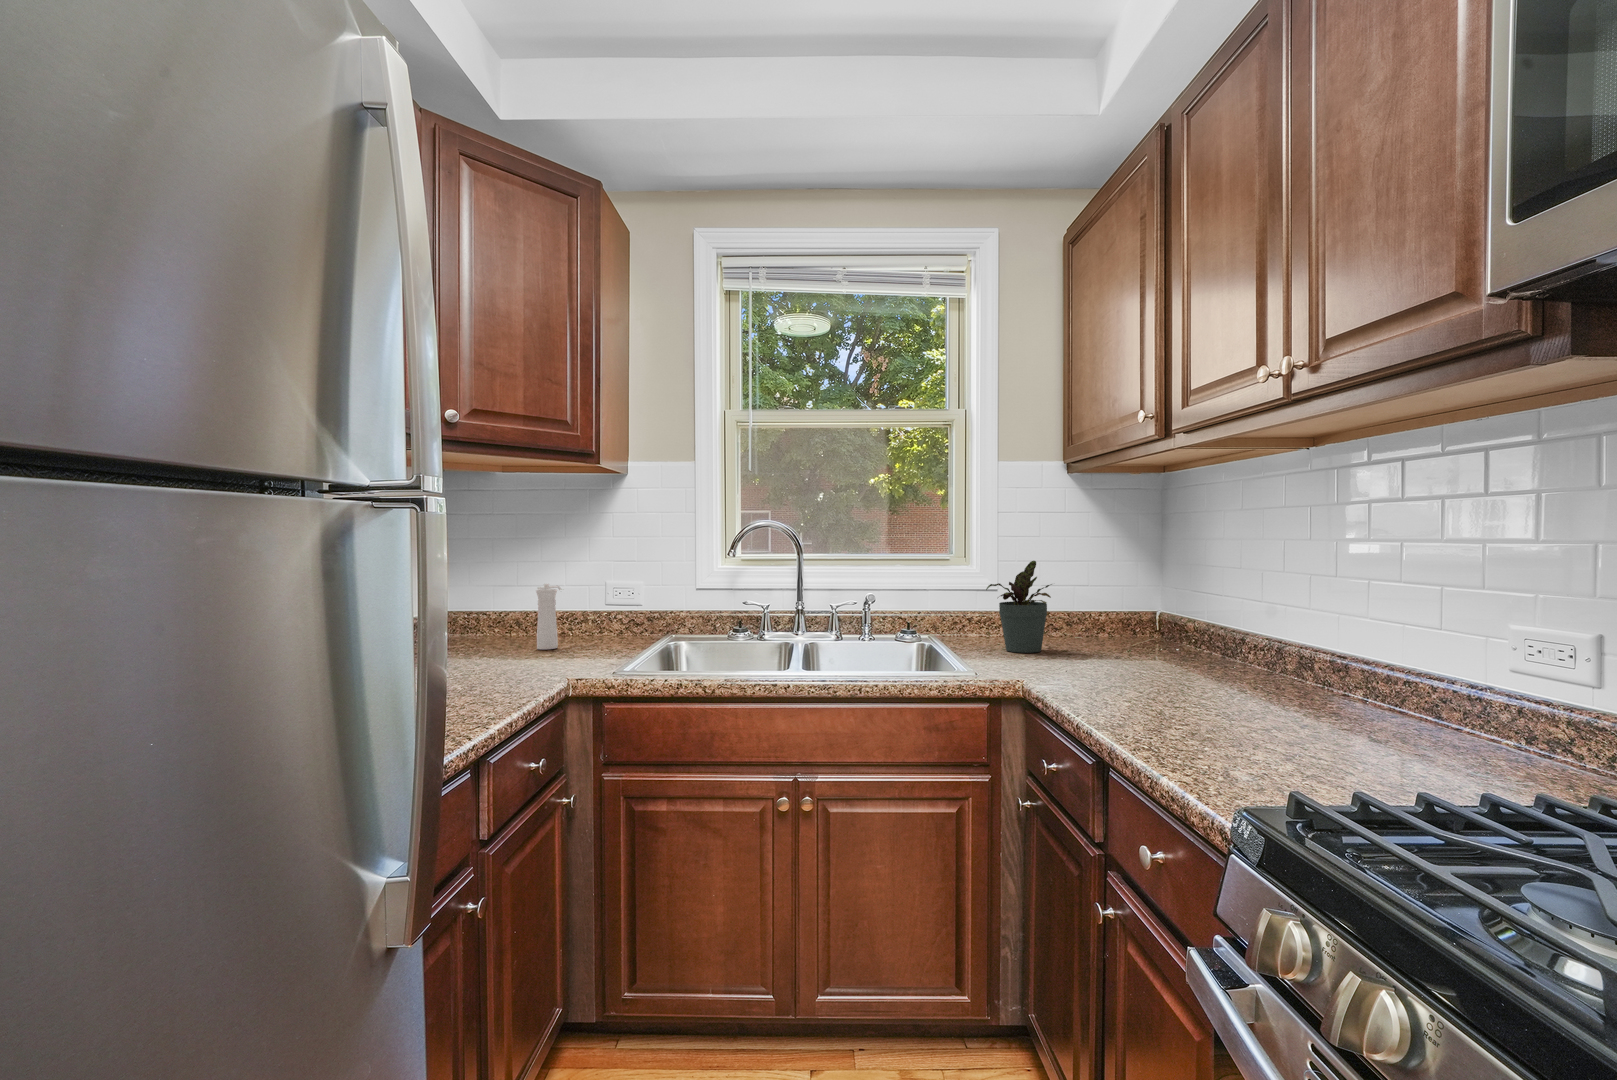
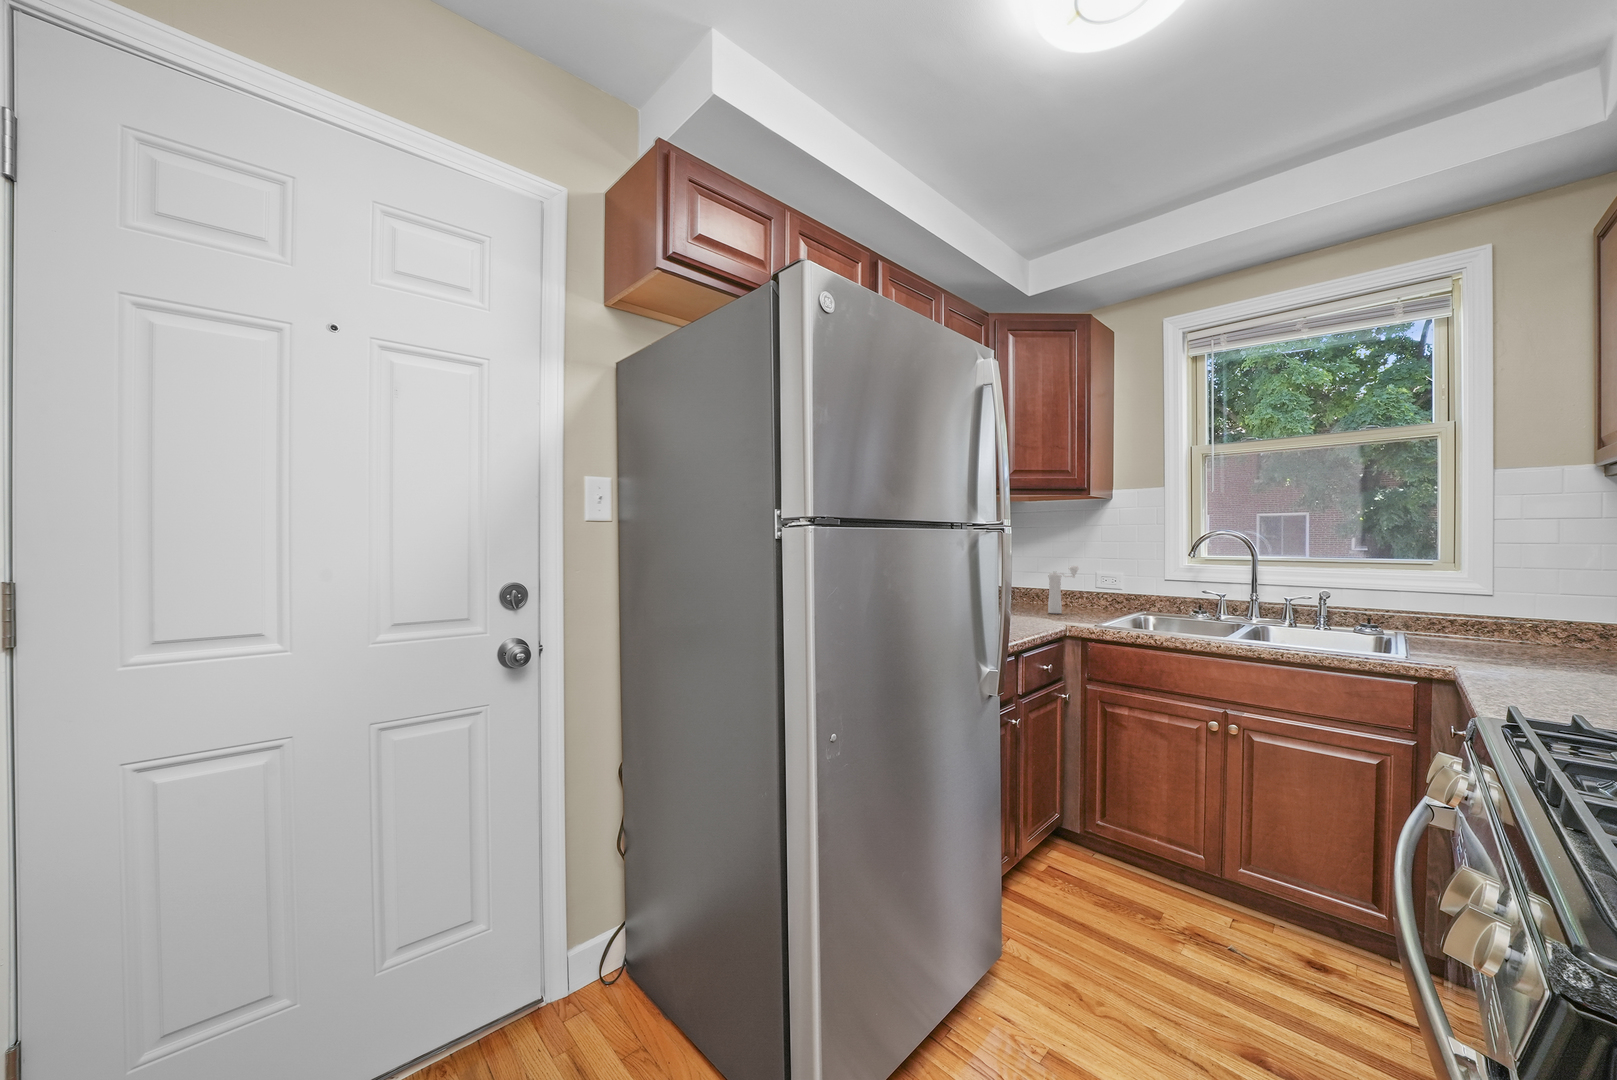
potted plant: present [986,561,1052,653] -> none [1449,568,1540,652]

